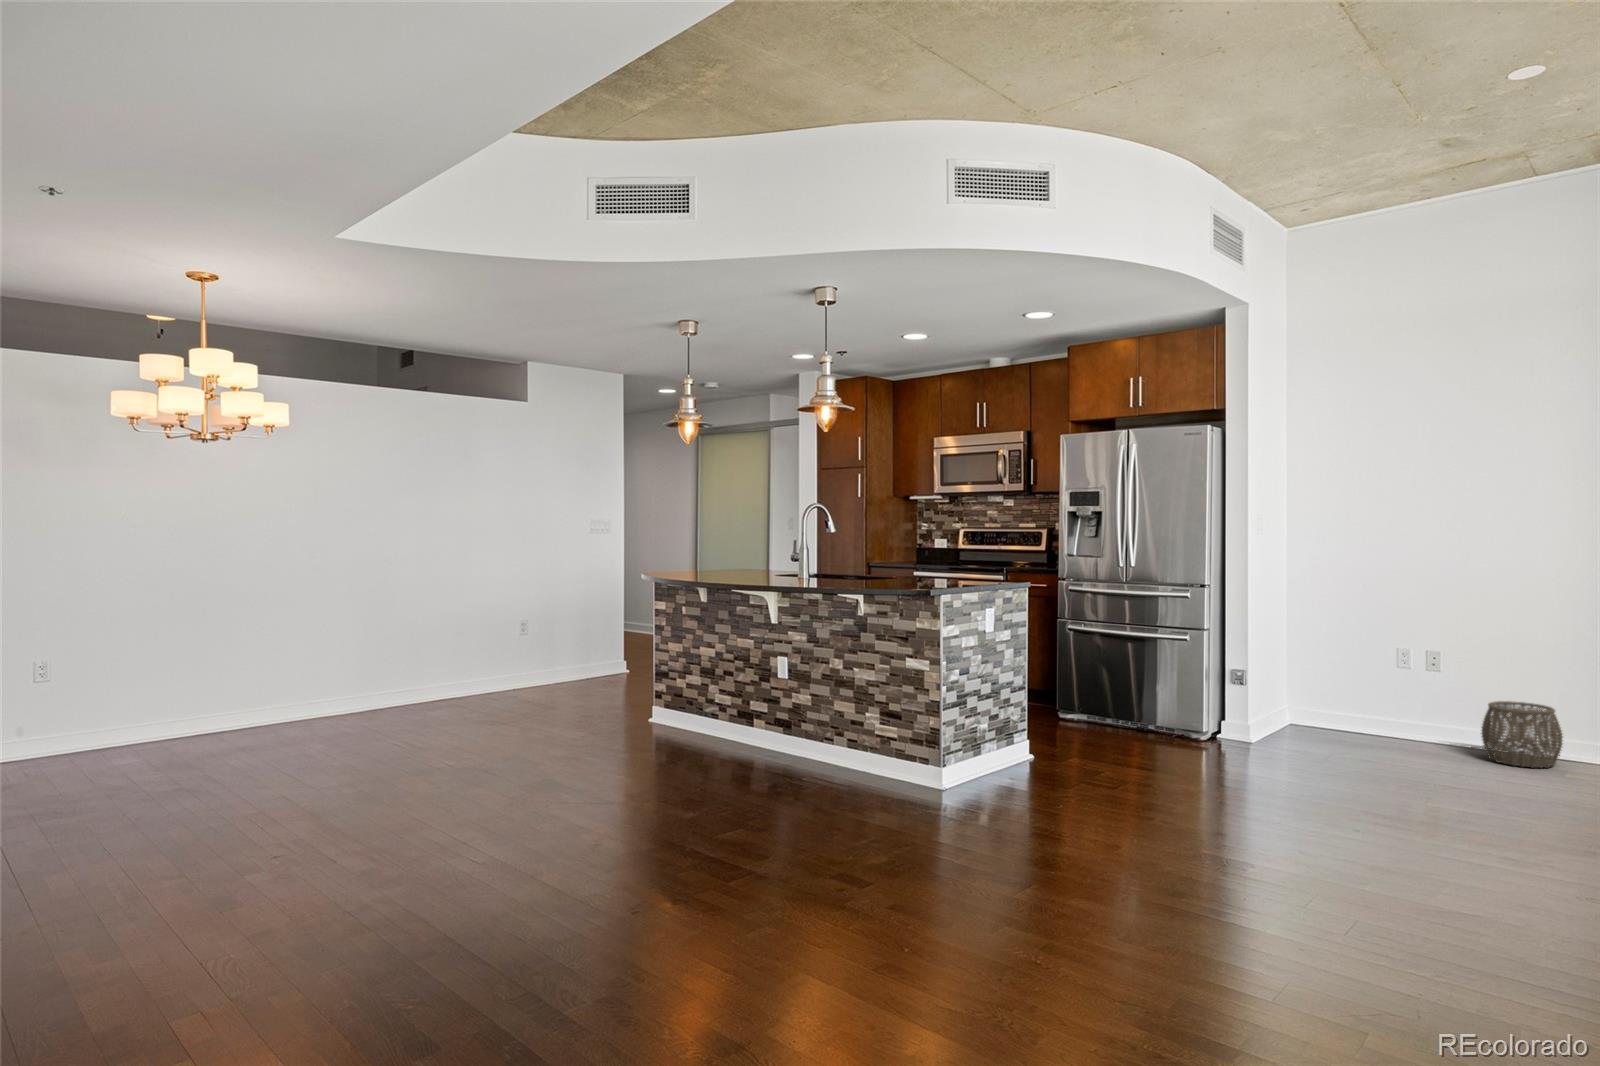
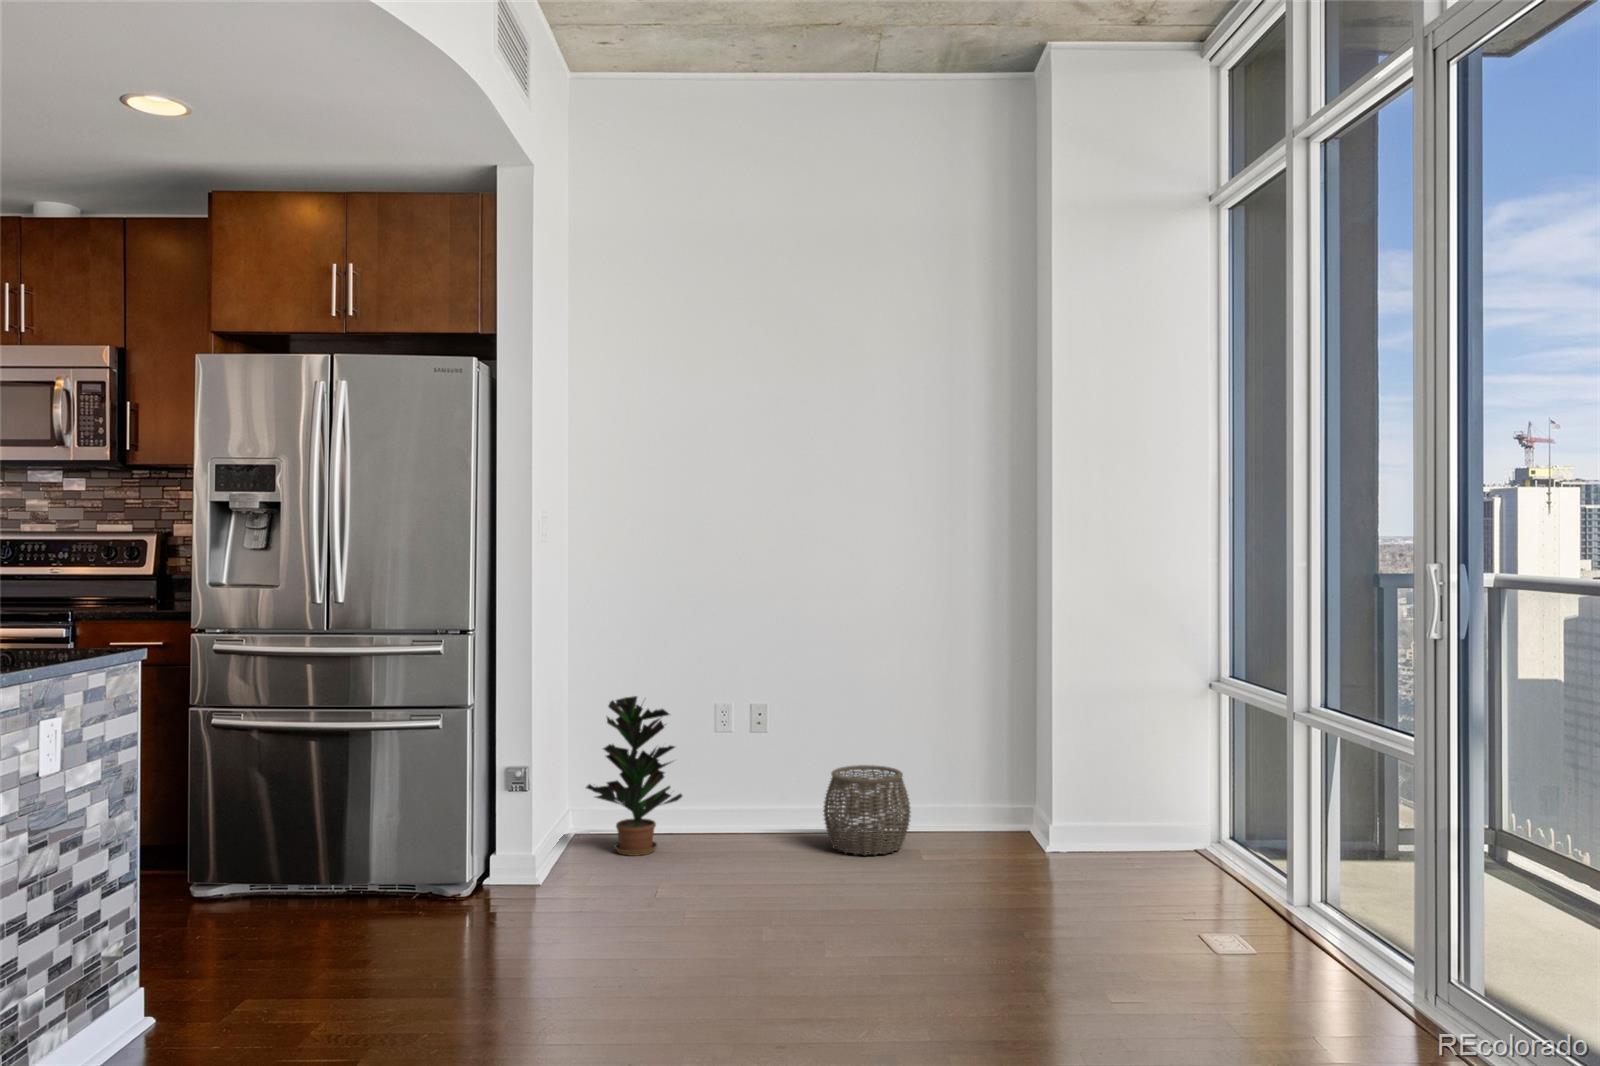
potted plant: none [1292,636,1363,740] -> present [586,696,682,856]

